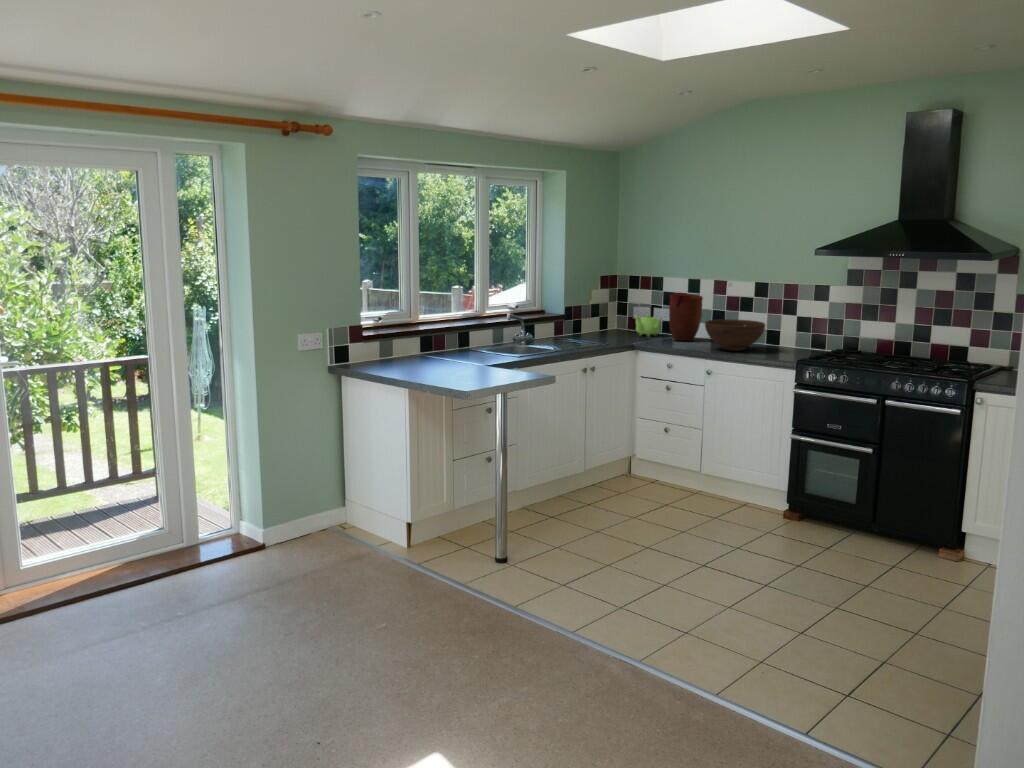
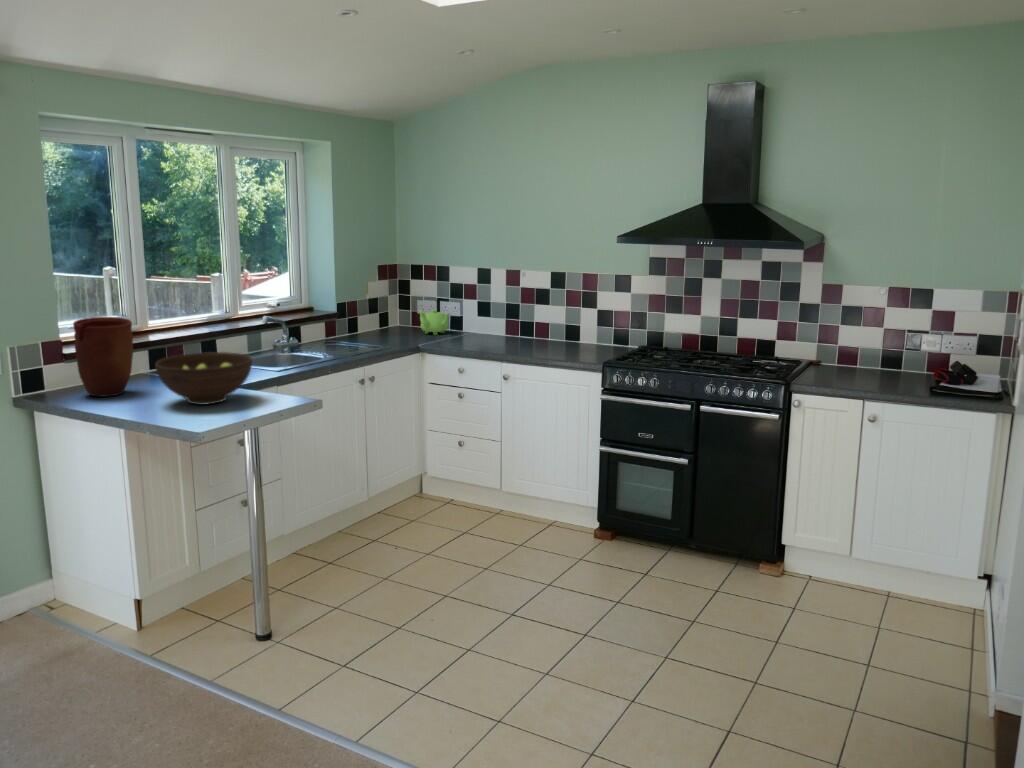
vase: present [669,293,703,341] -> present [73,317,133,396]
fruit bowl: present [705,319,765,351] -> present [155,352,252,405]

